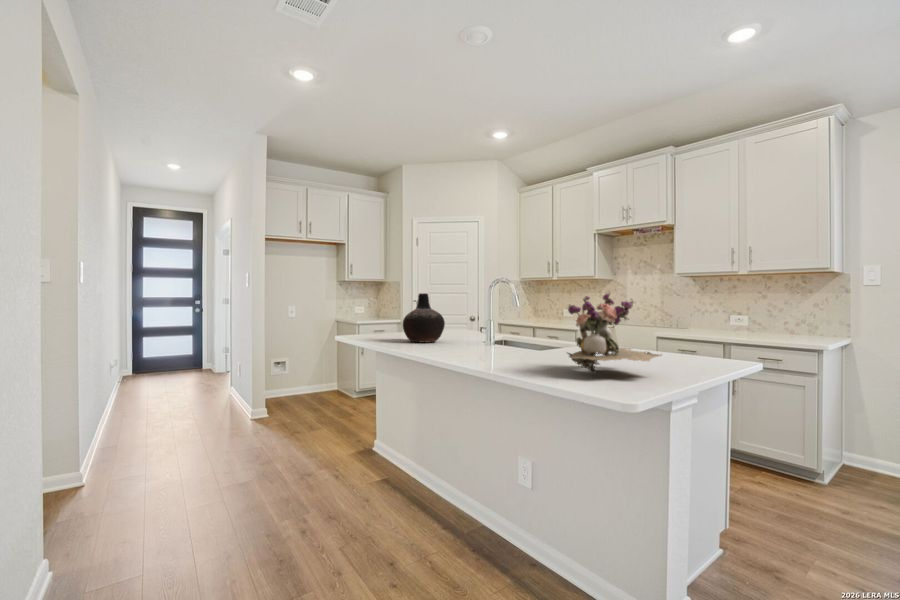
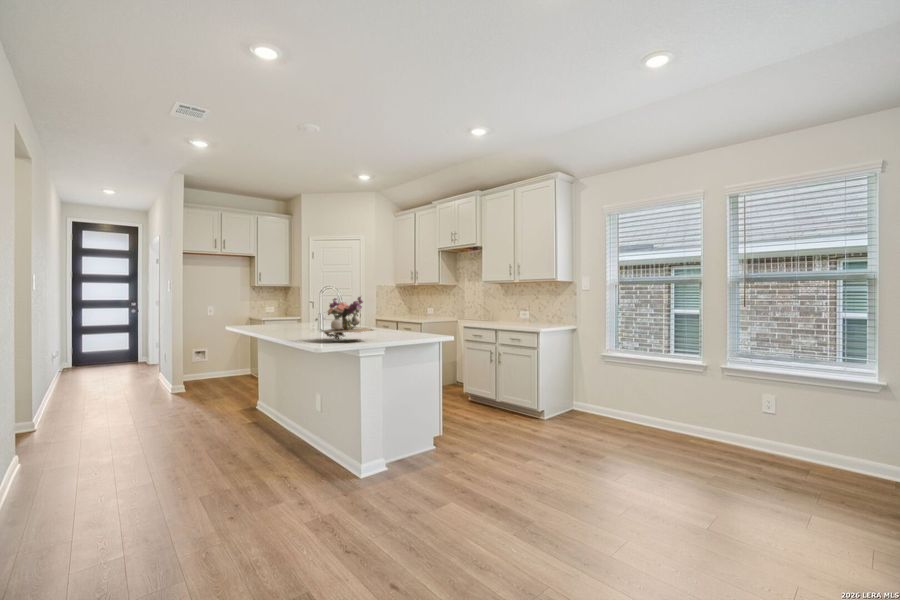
vase: present [403,293,445,342] -> none [266,296,297,330]

